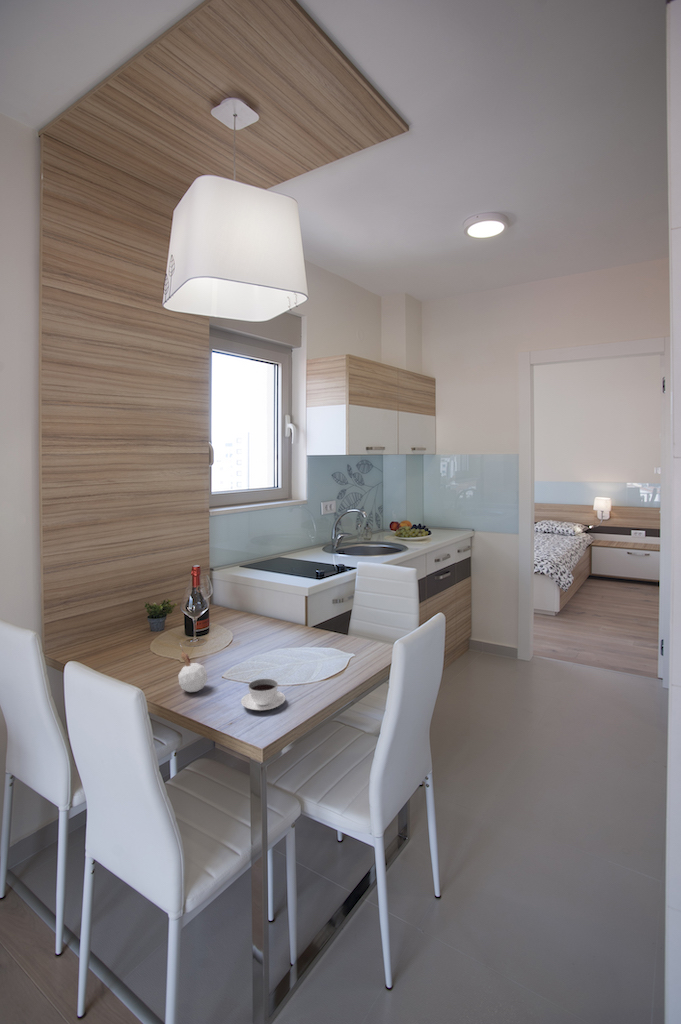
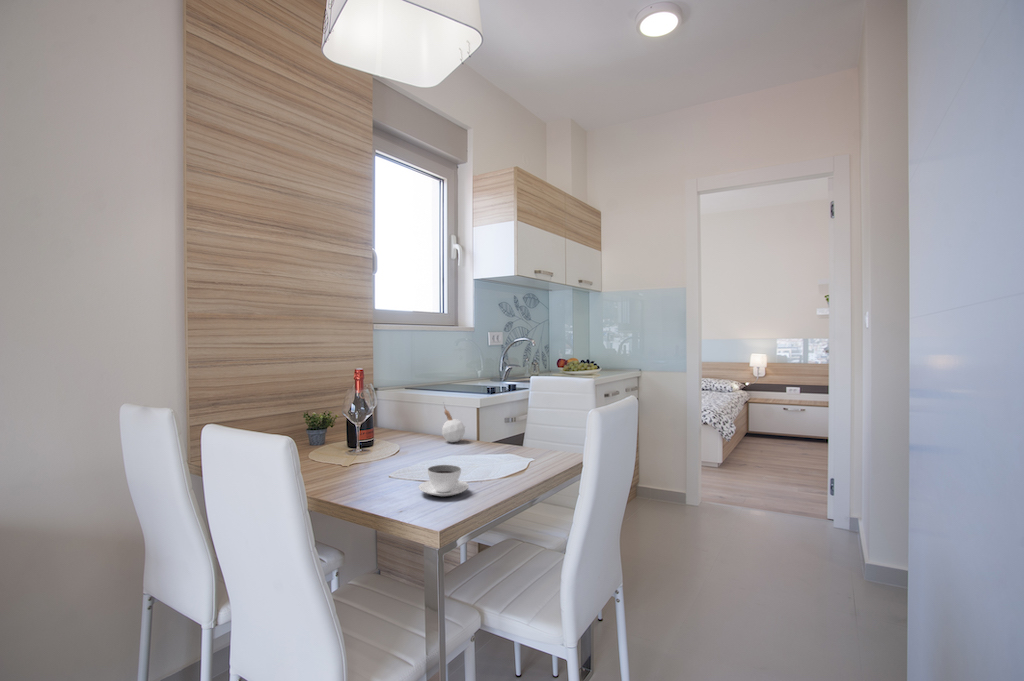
candle: present [178,645,208,692] -> present [442,407,465,442]

